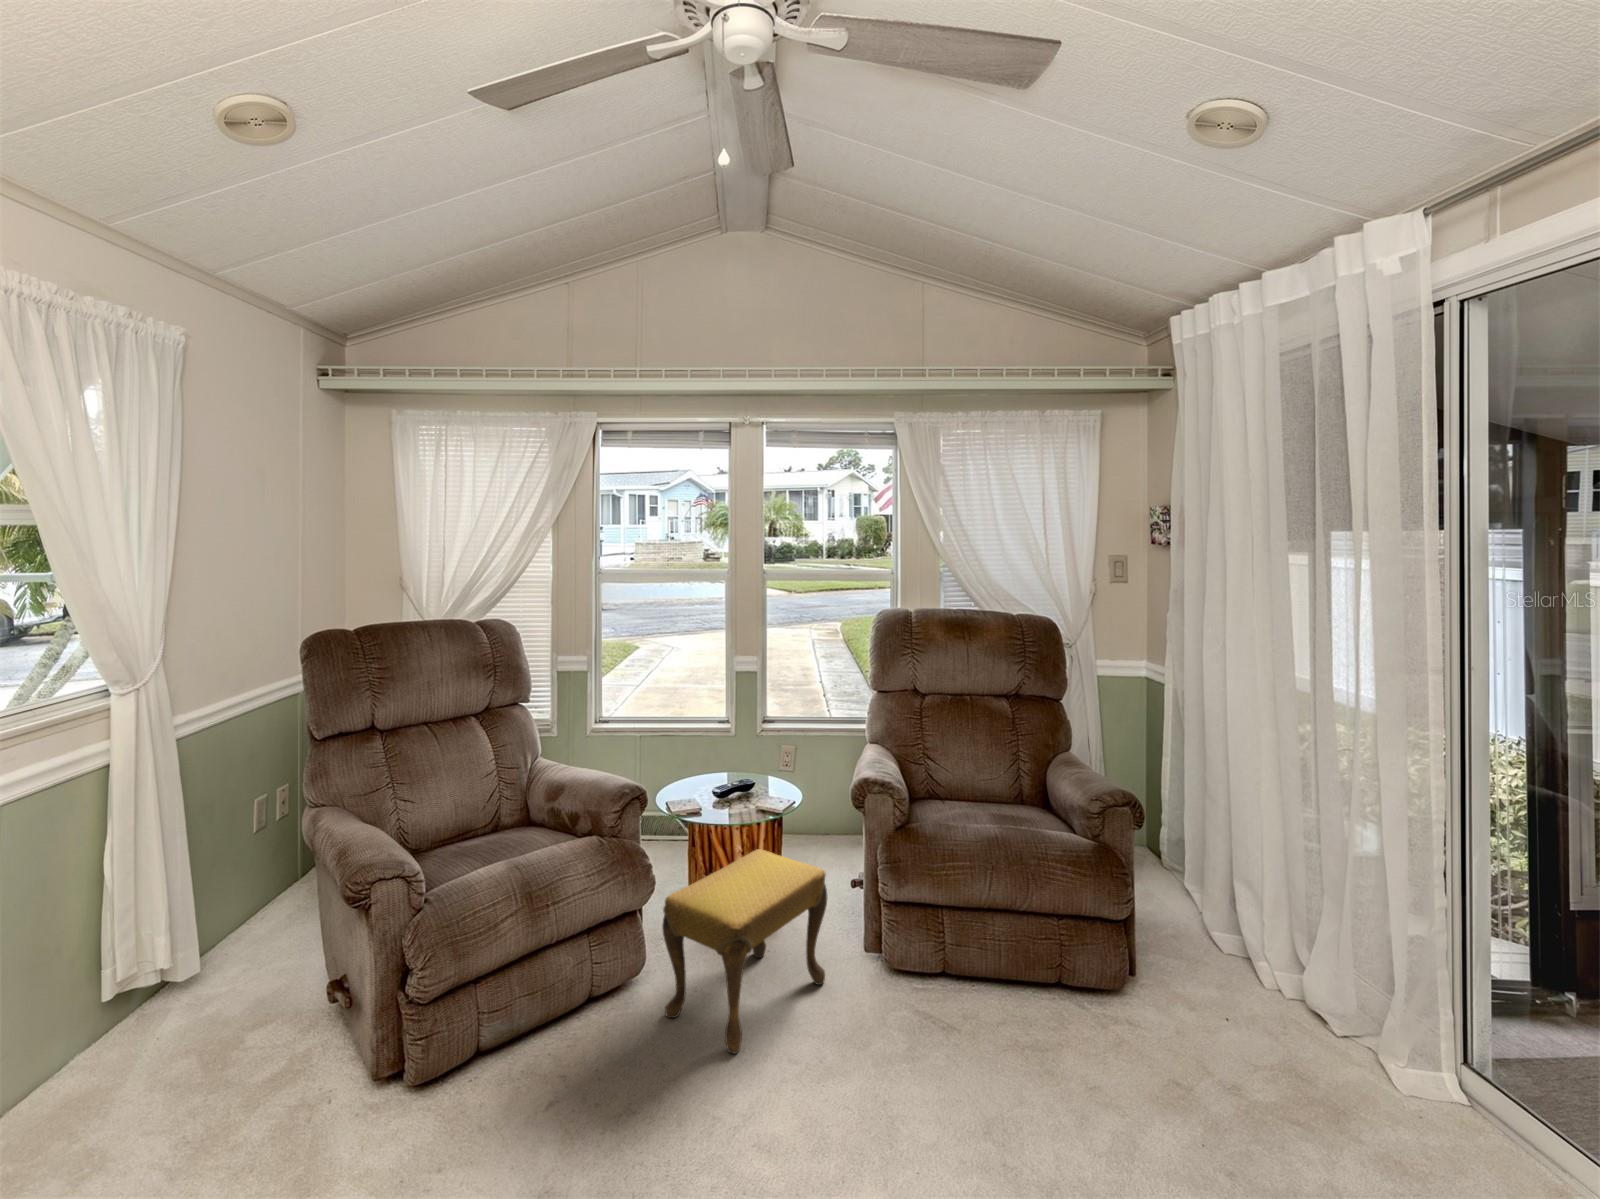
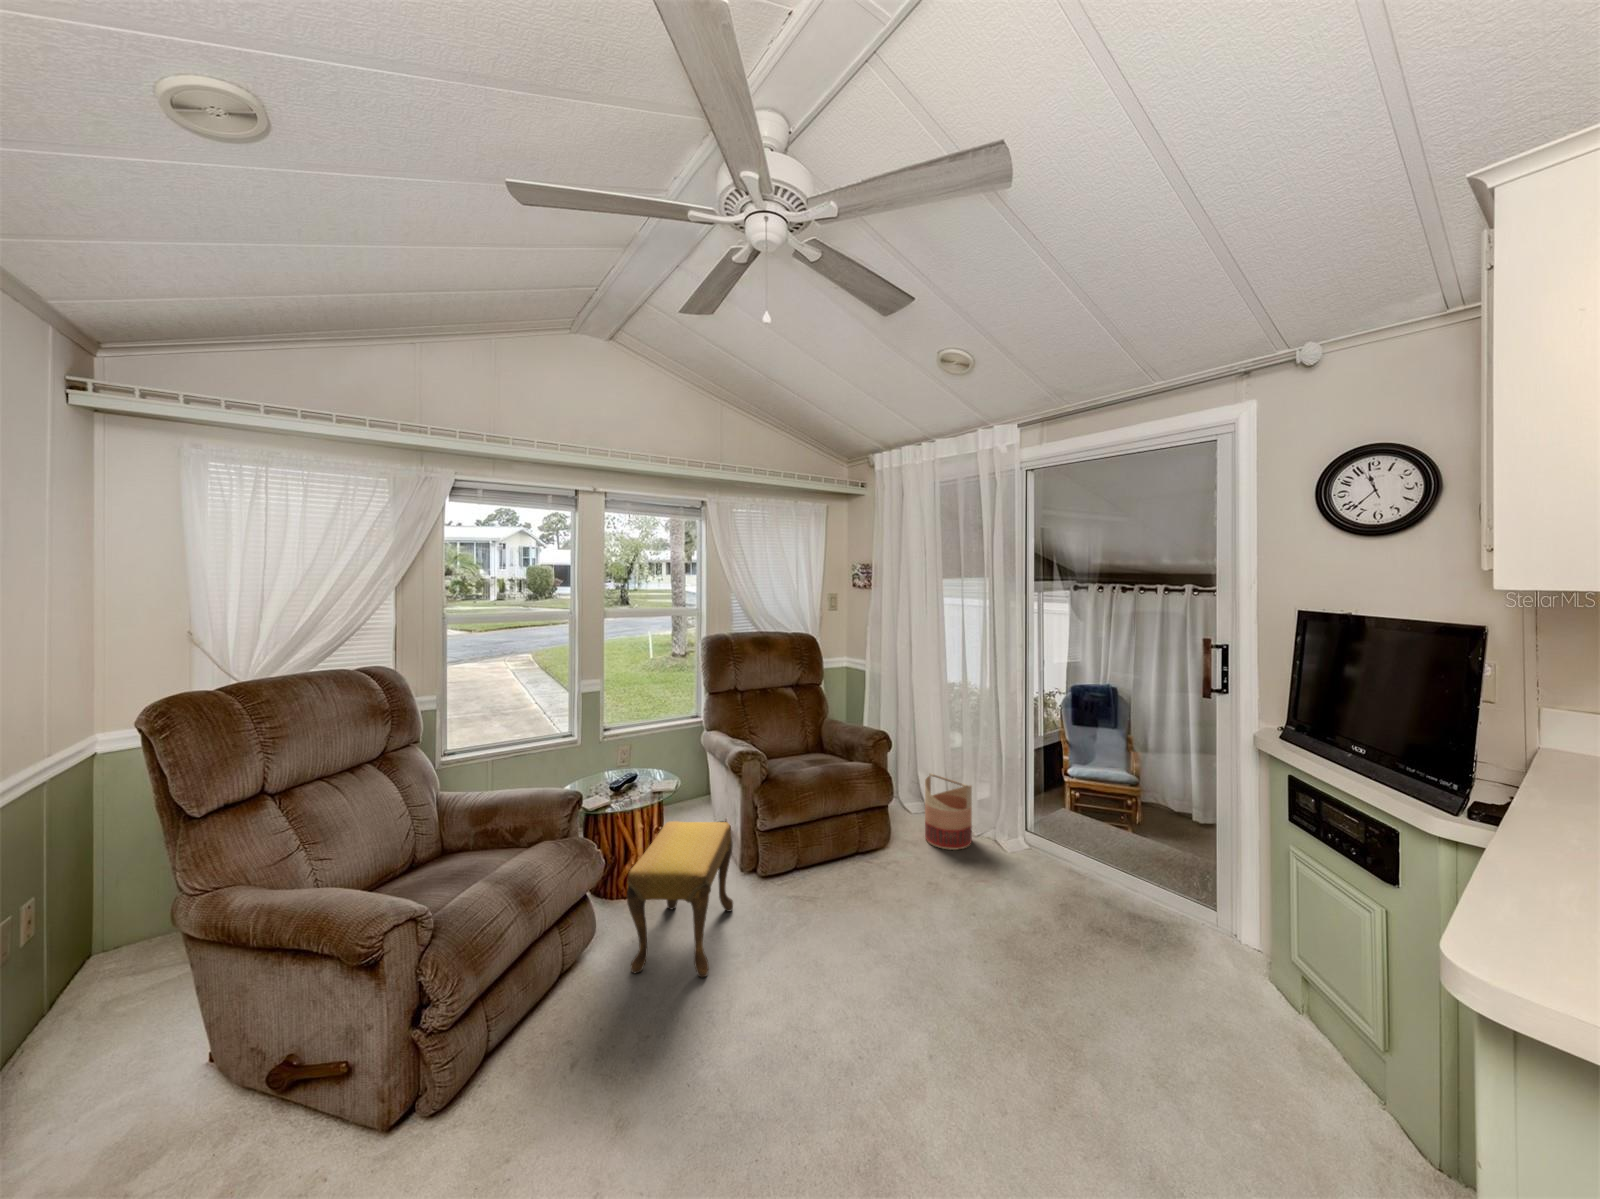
basket: none [1177,878,1271,1017] -> present [925,773,972,850]

